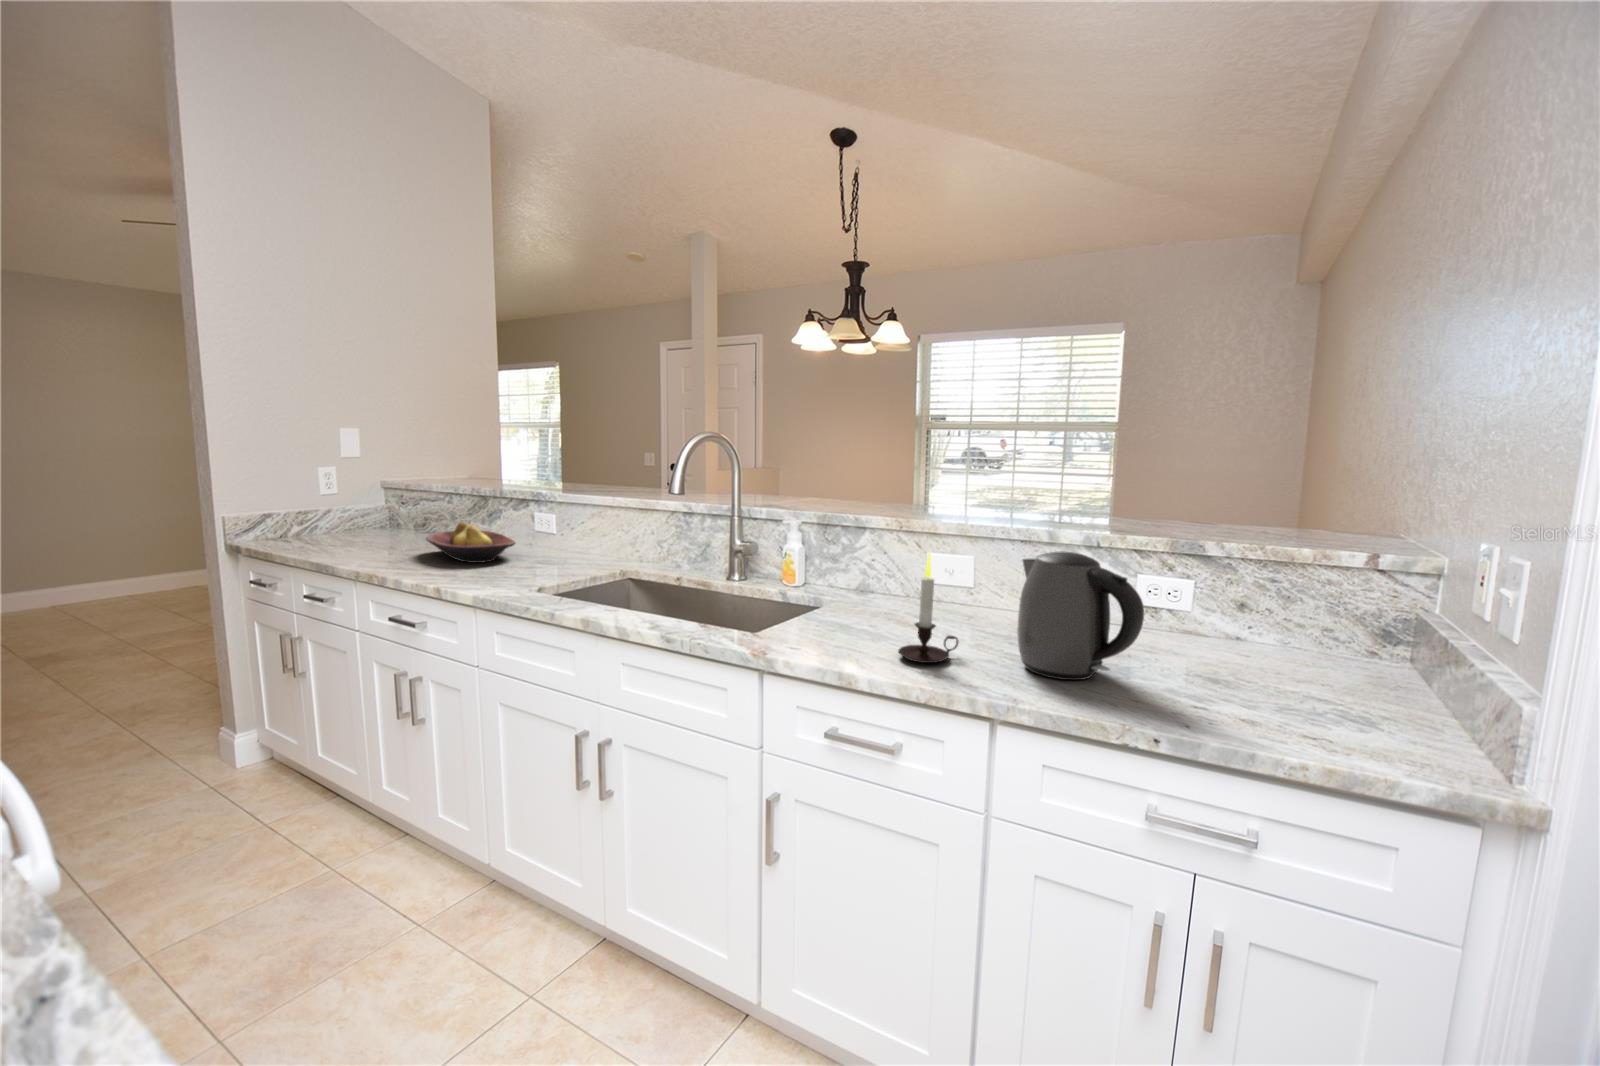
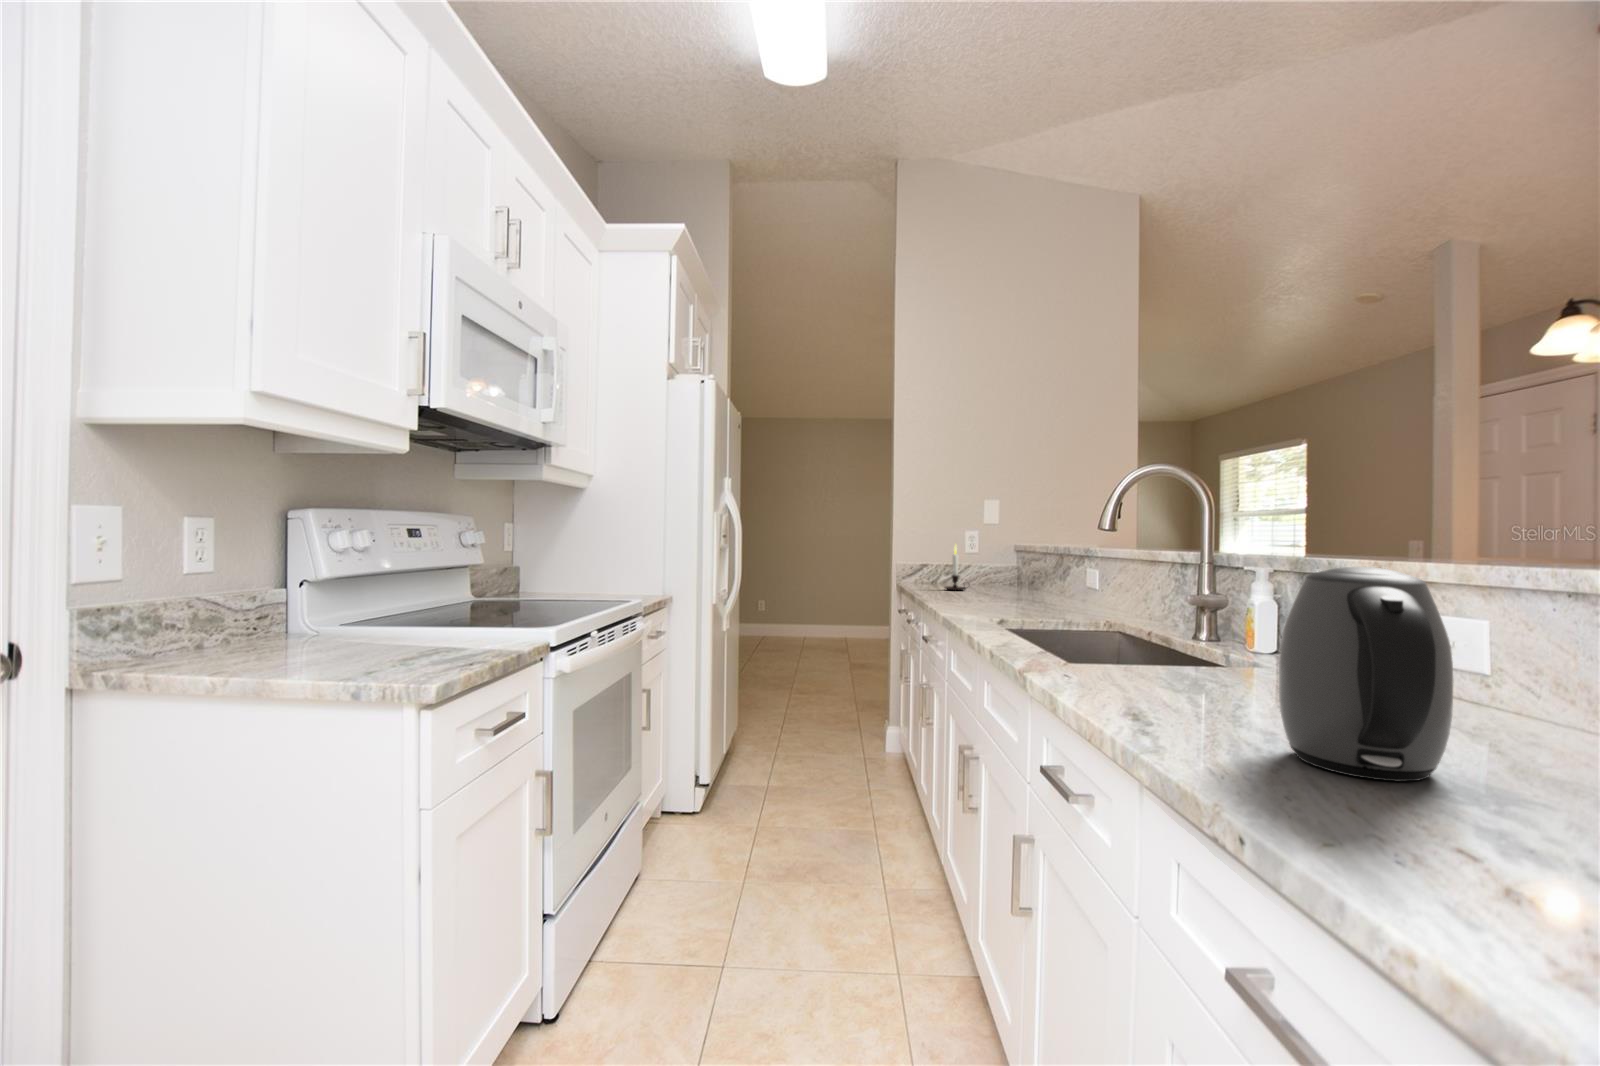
fruit bowl: present [426,522,515,563] -> none [981,571,1051,606]
candle: present [898,553,958,663] -> present [945,546,966,590]

